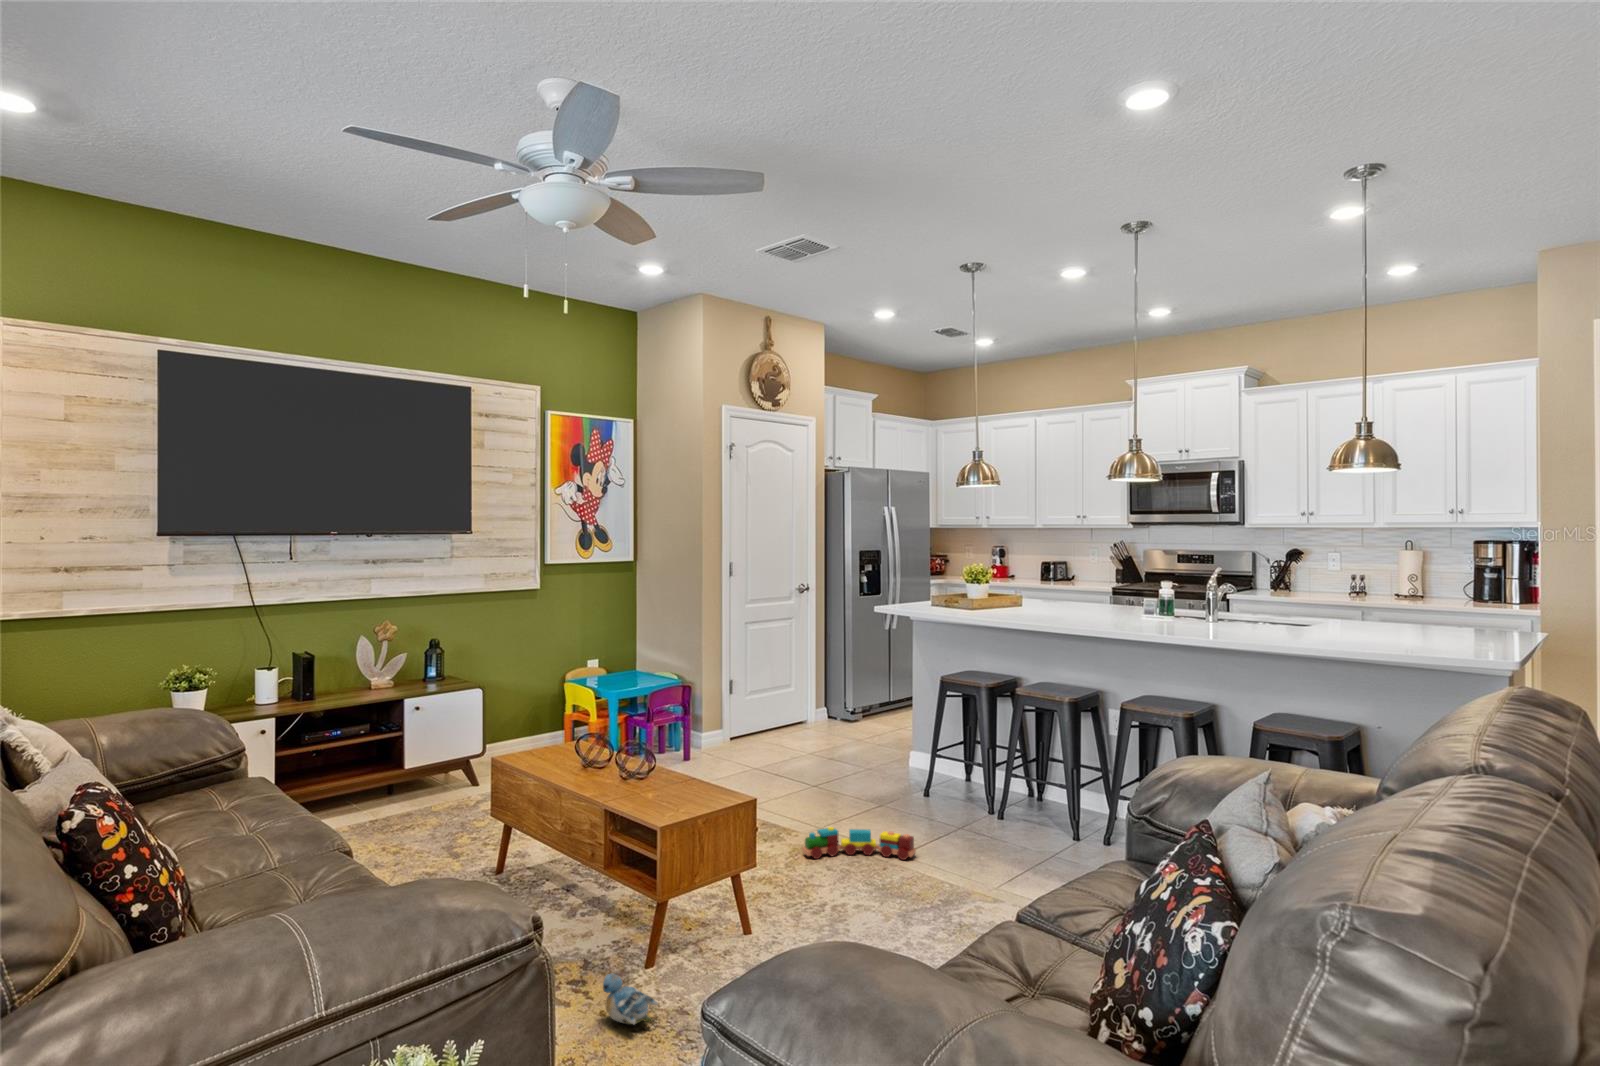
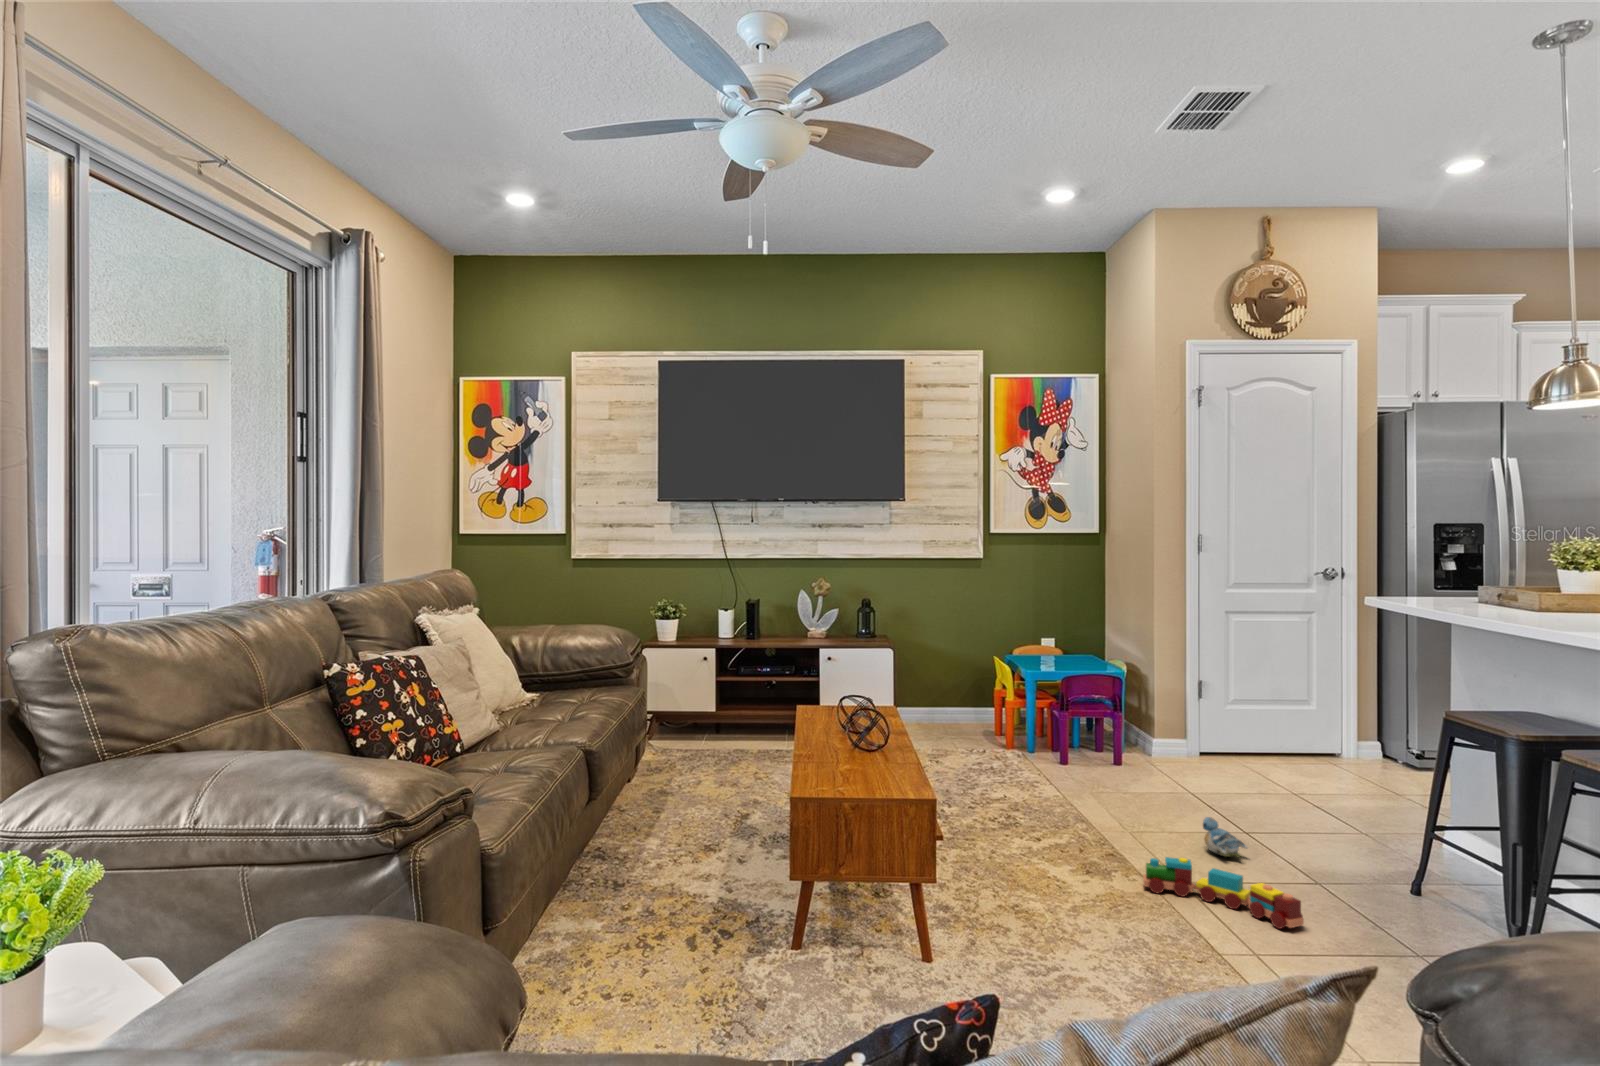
plush toy: present [603,974,658,1024] -> present [1203,817,1248,857]

